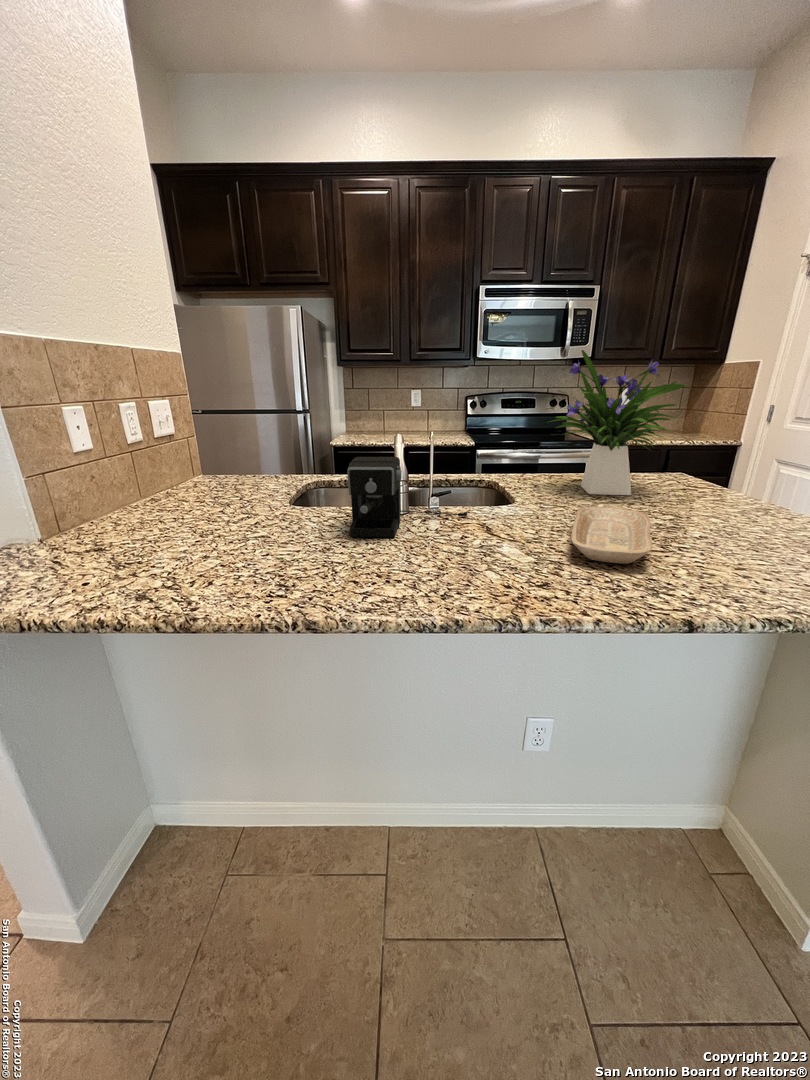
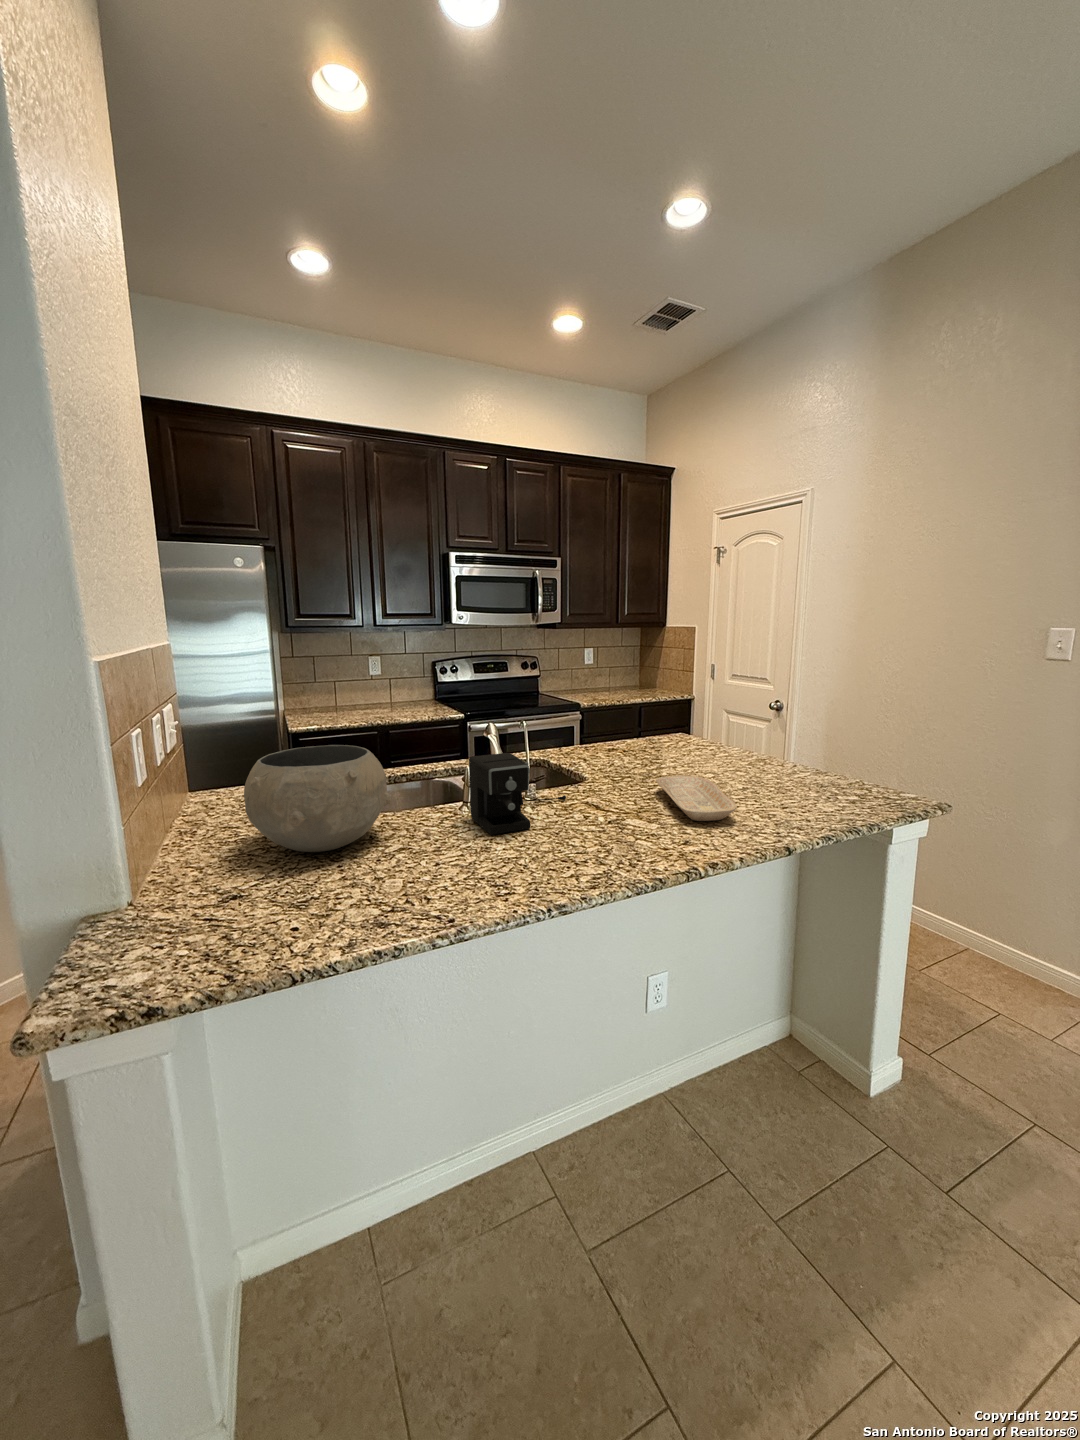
flower arrangement: present [547,350,687,495] -> none [588,644,701,764]
ceramic bowl: none [139,435,273,527] -> present [244,745,391,852]

